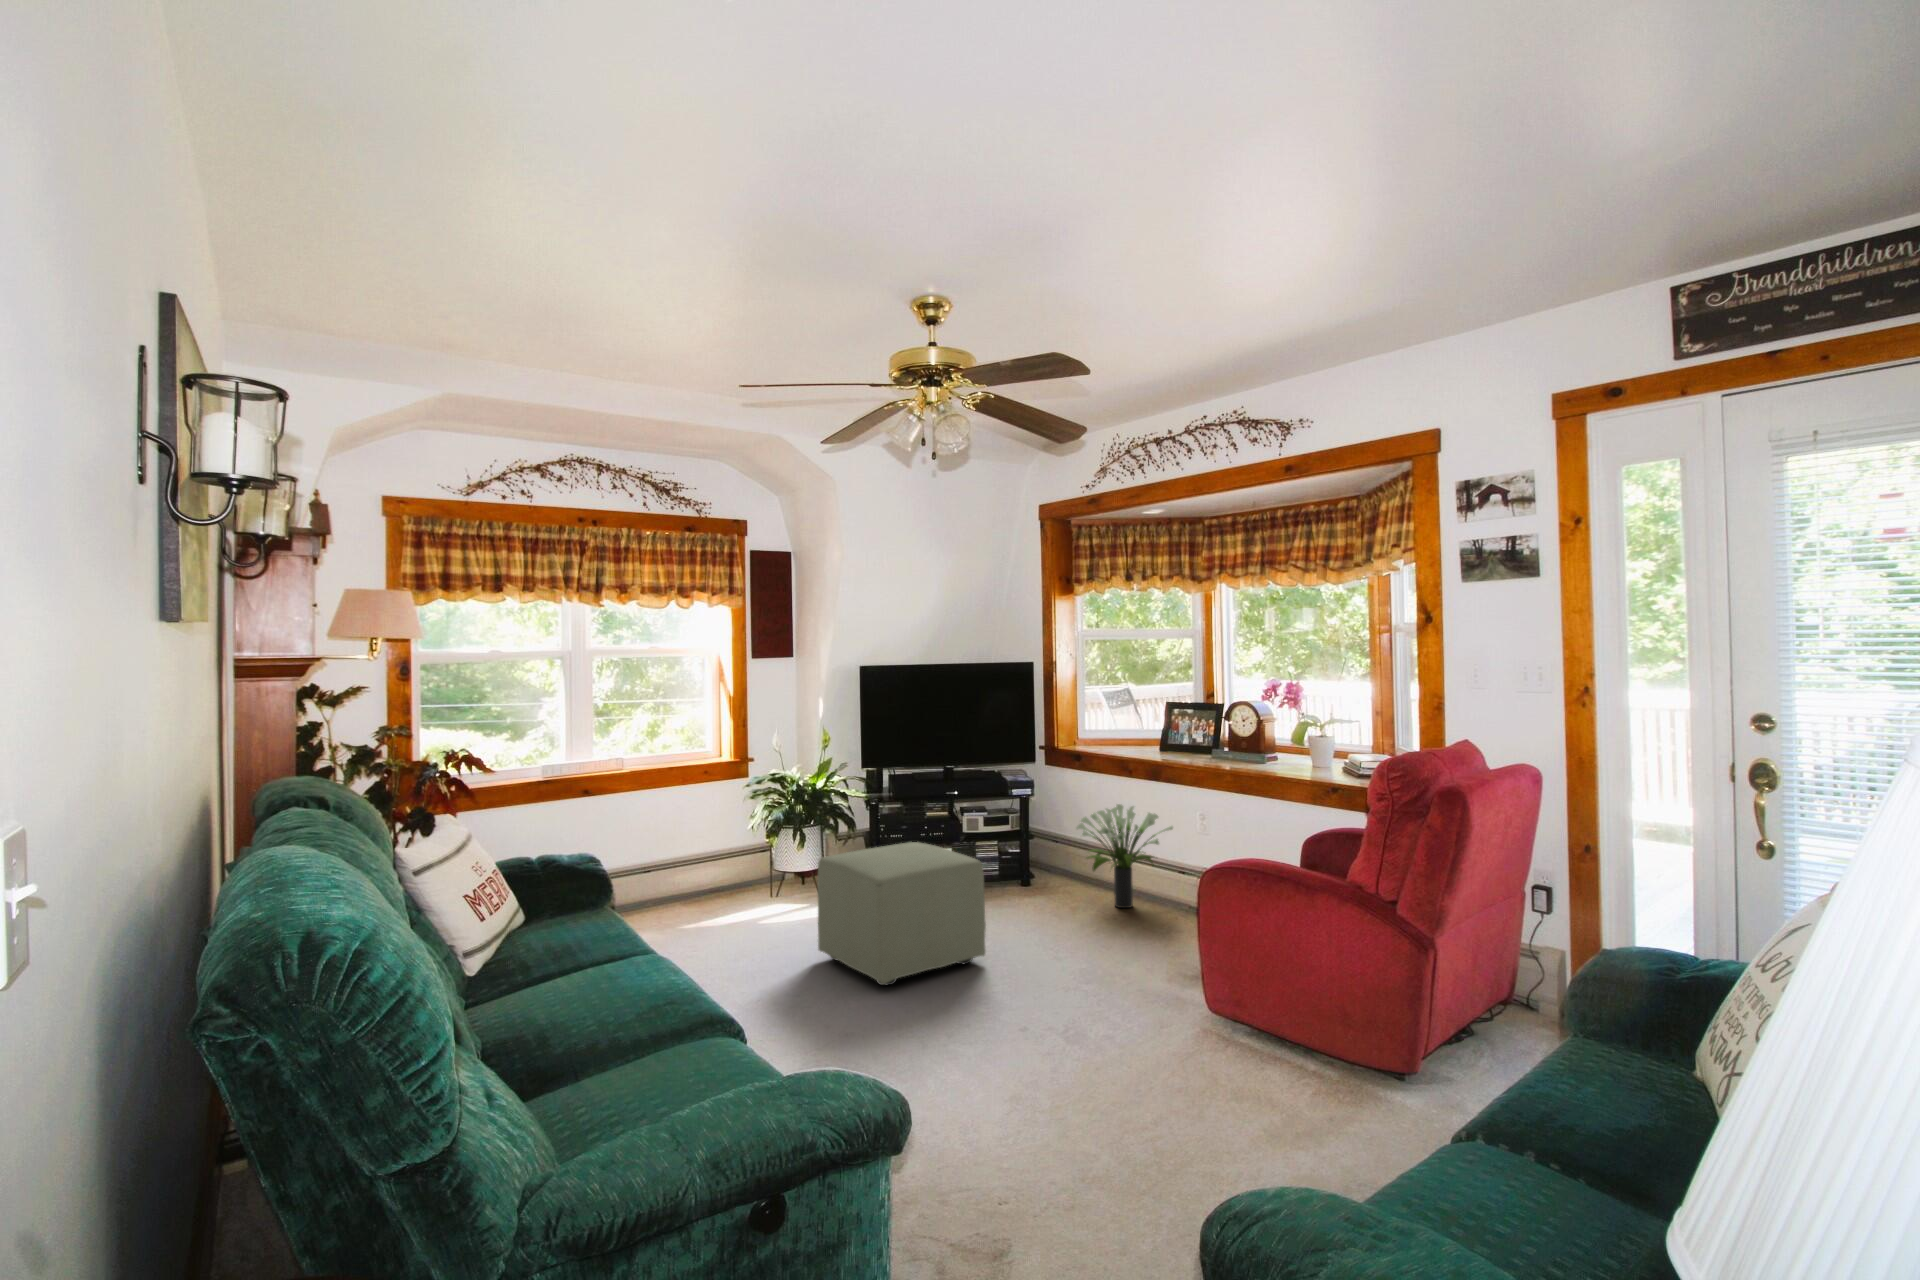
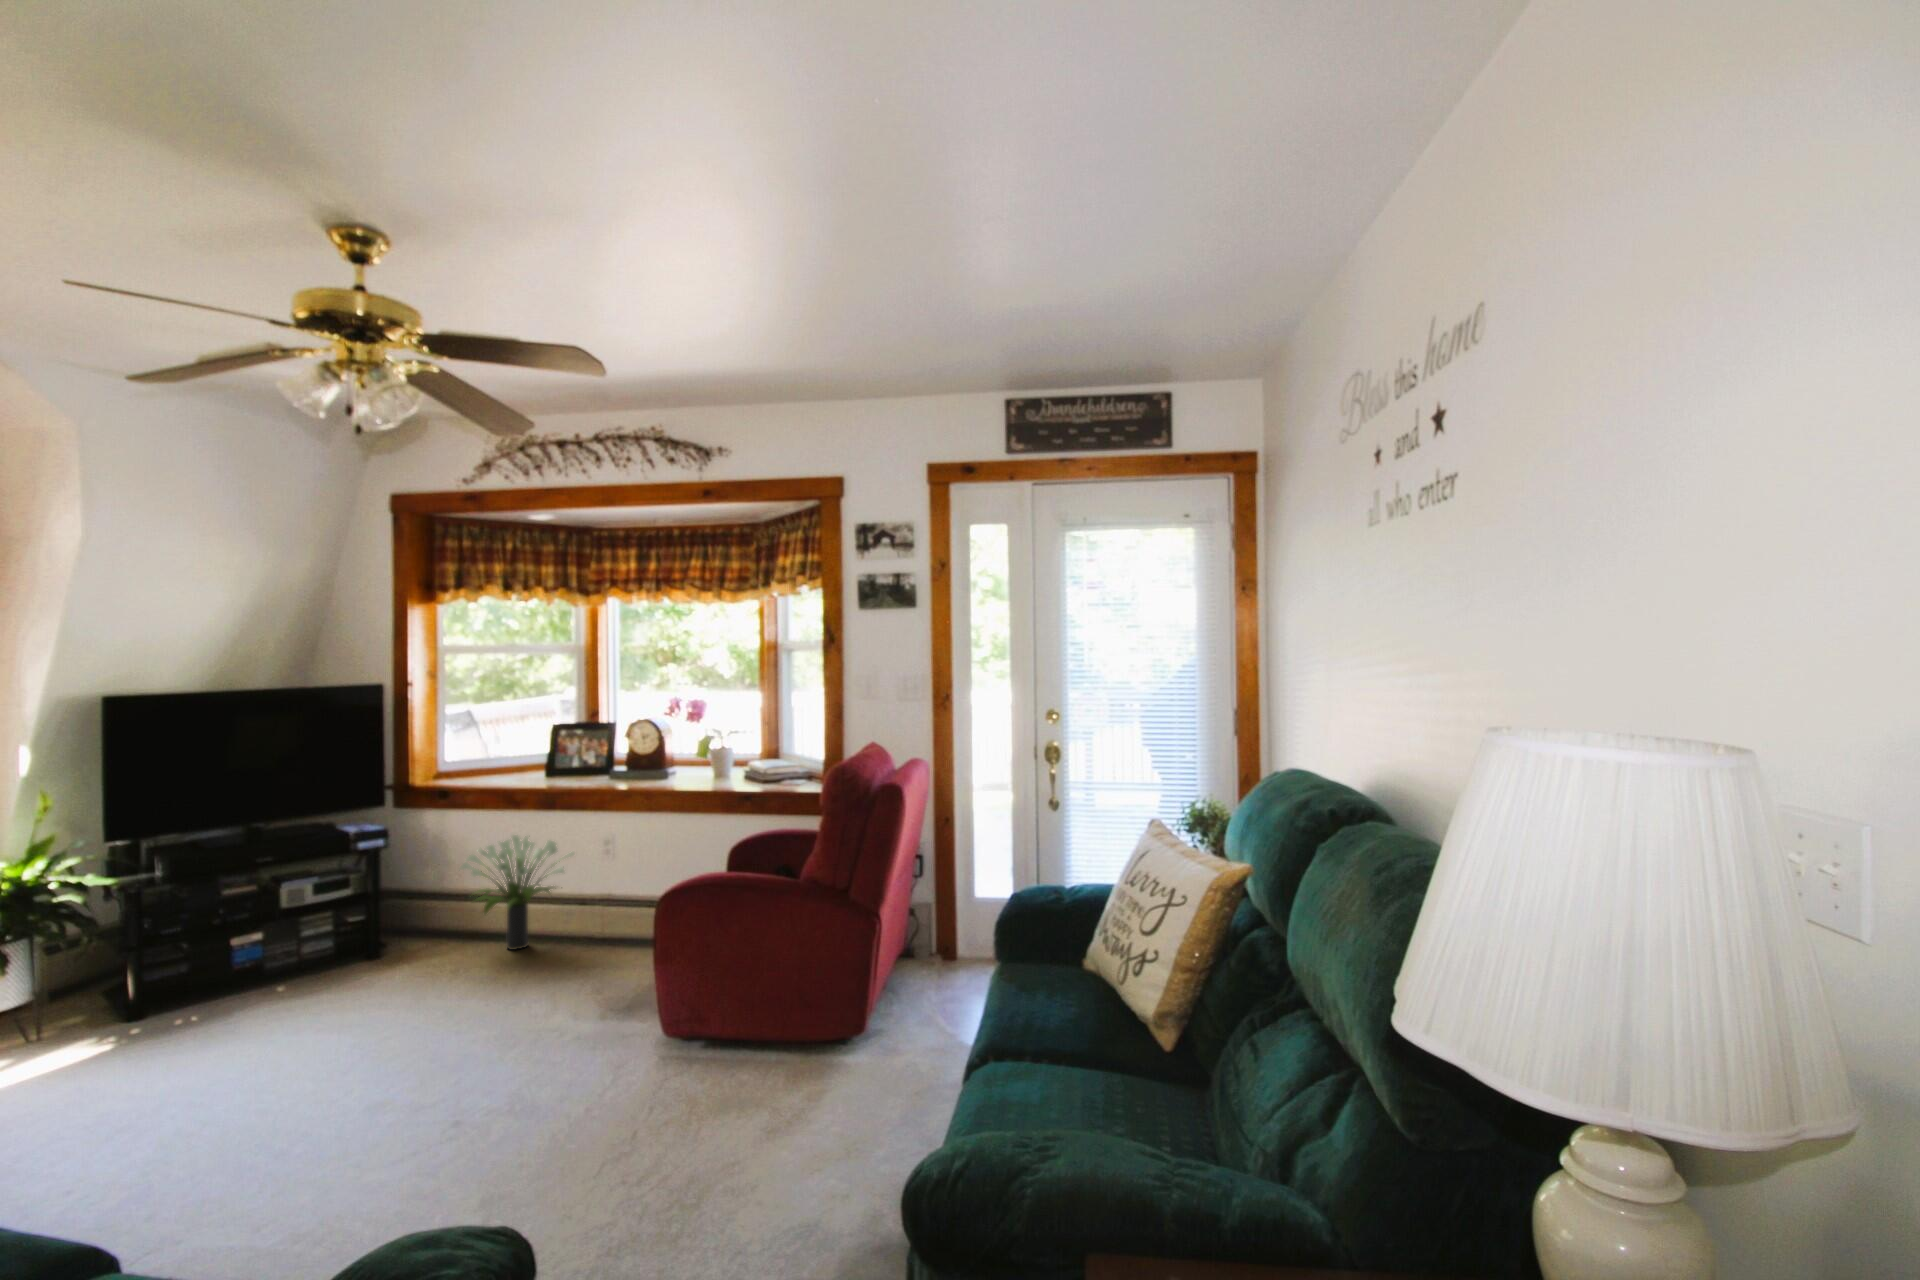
ottoman: present [818,842,986,985] -> none [85,916,371,1114]

